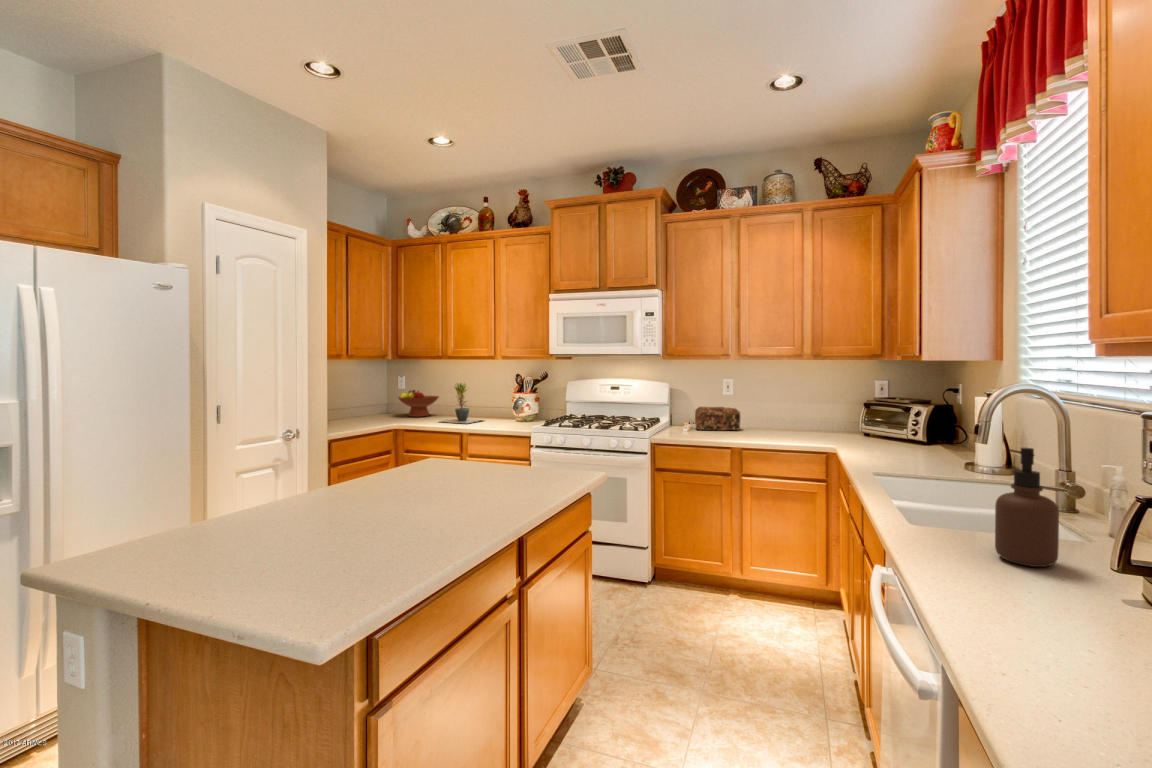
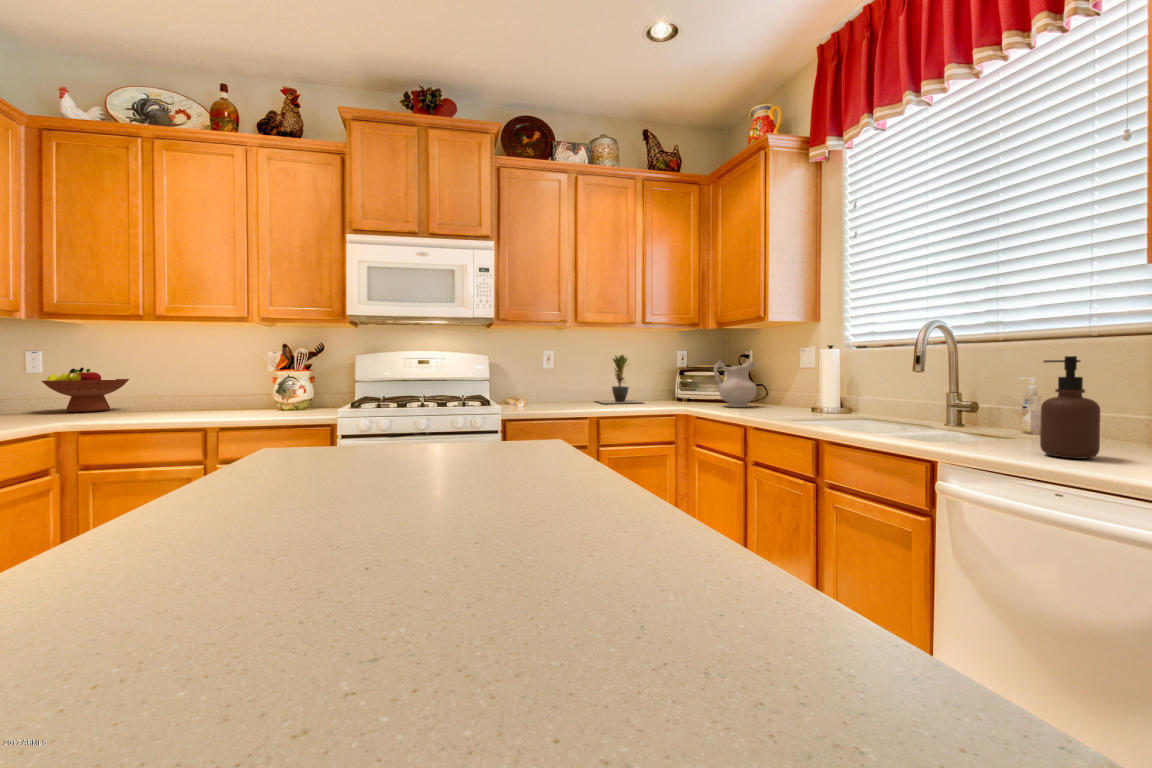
potted plant: present [442,383,481,423] -> present [596,355,641,404]
ceramic pitcher: none [869,400,921,454] -> present [714,361,757,407]
bread loaf: present [695,407,740,430] -> none [519,379,570,404]

